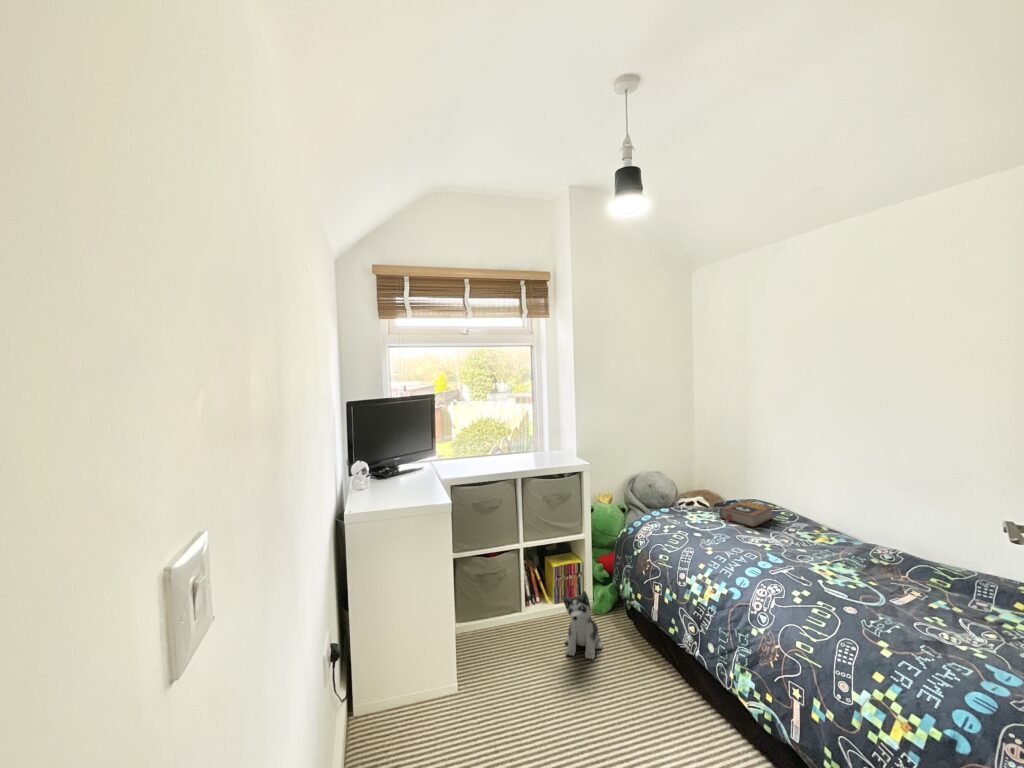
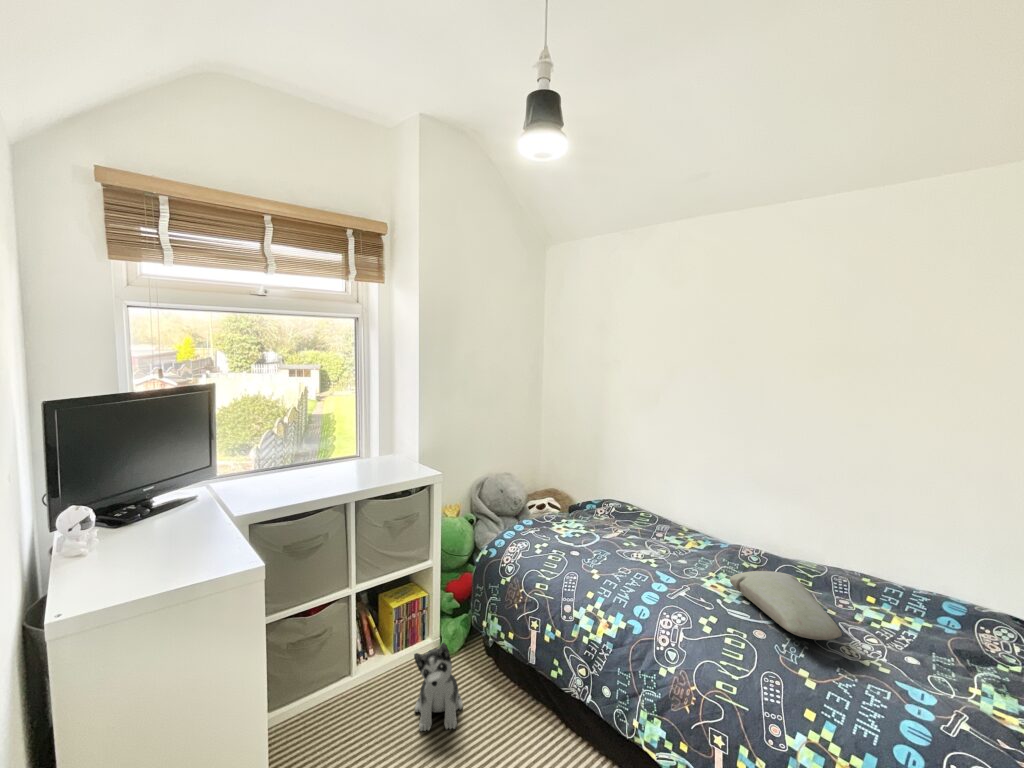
book: present [719,500,774,527] -> none [585,500,634,533]
pillow: none [846,566,945,626] -> present [730,571,842,640]

